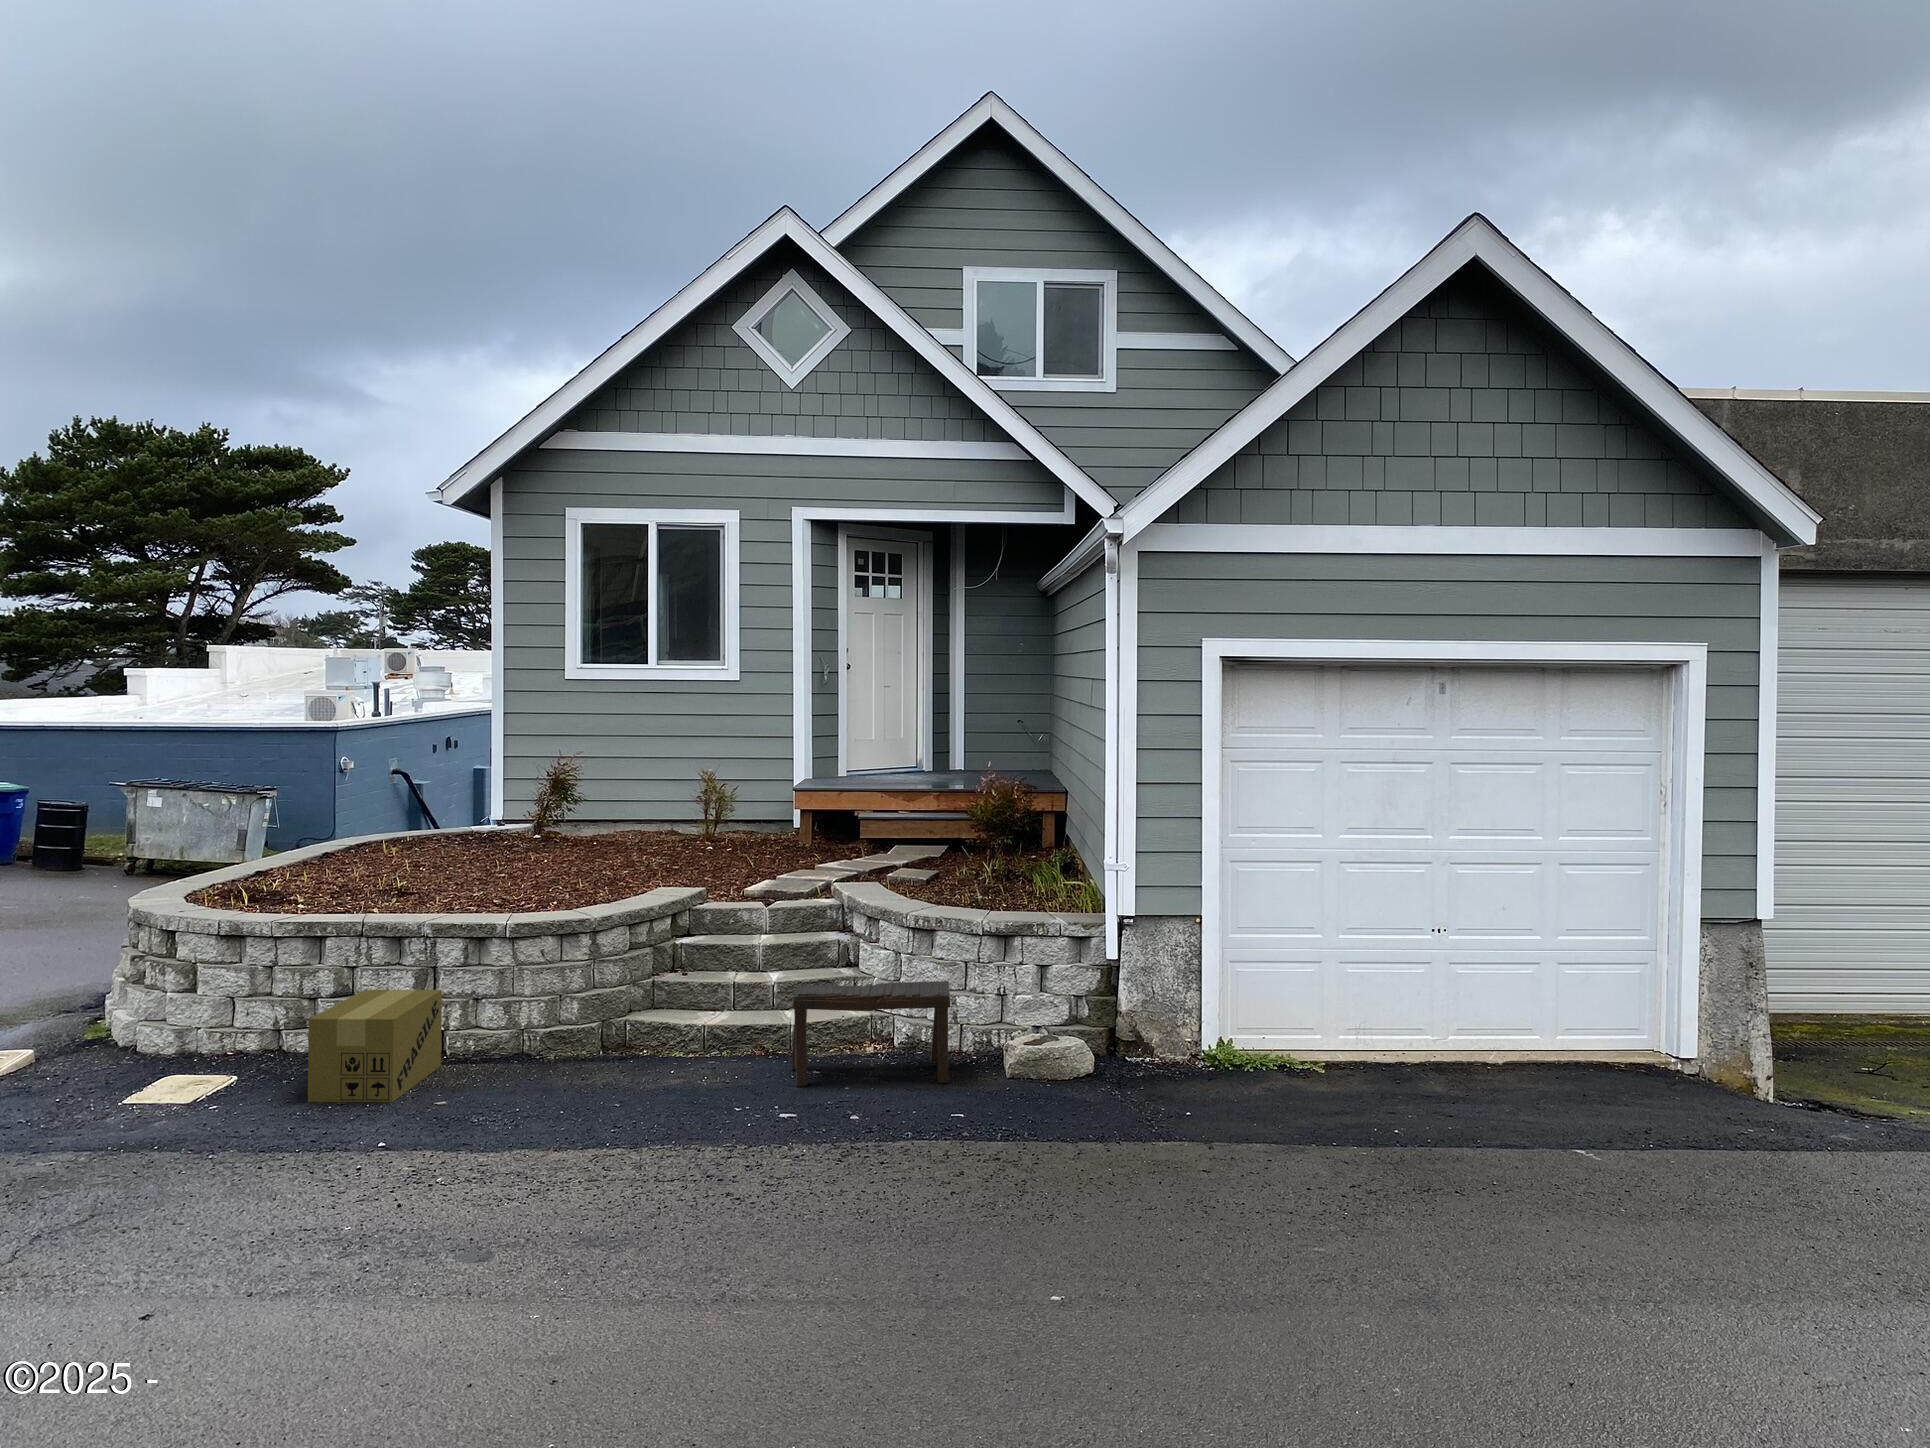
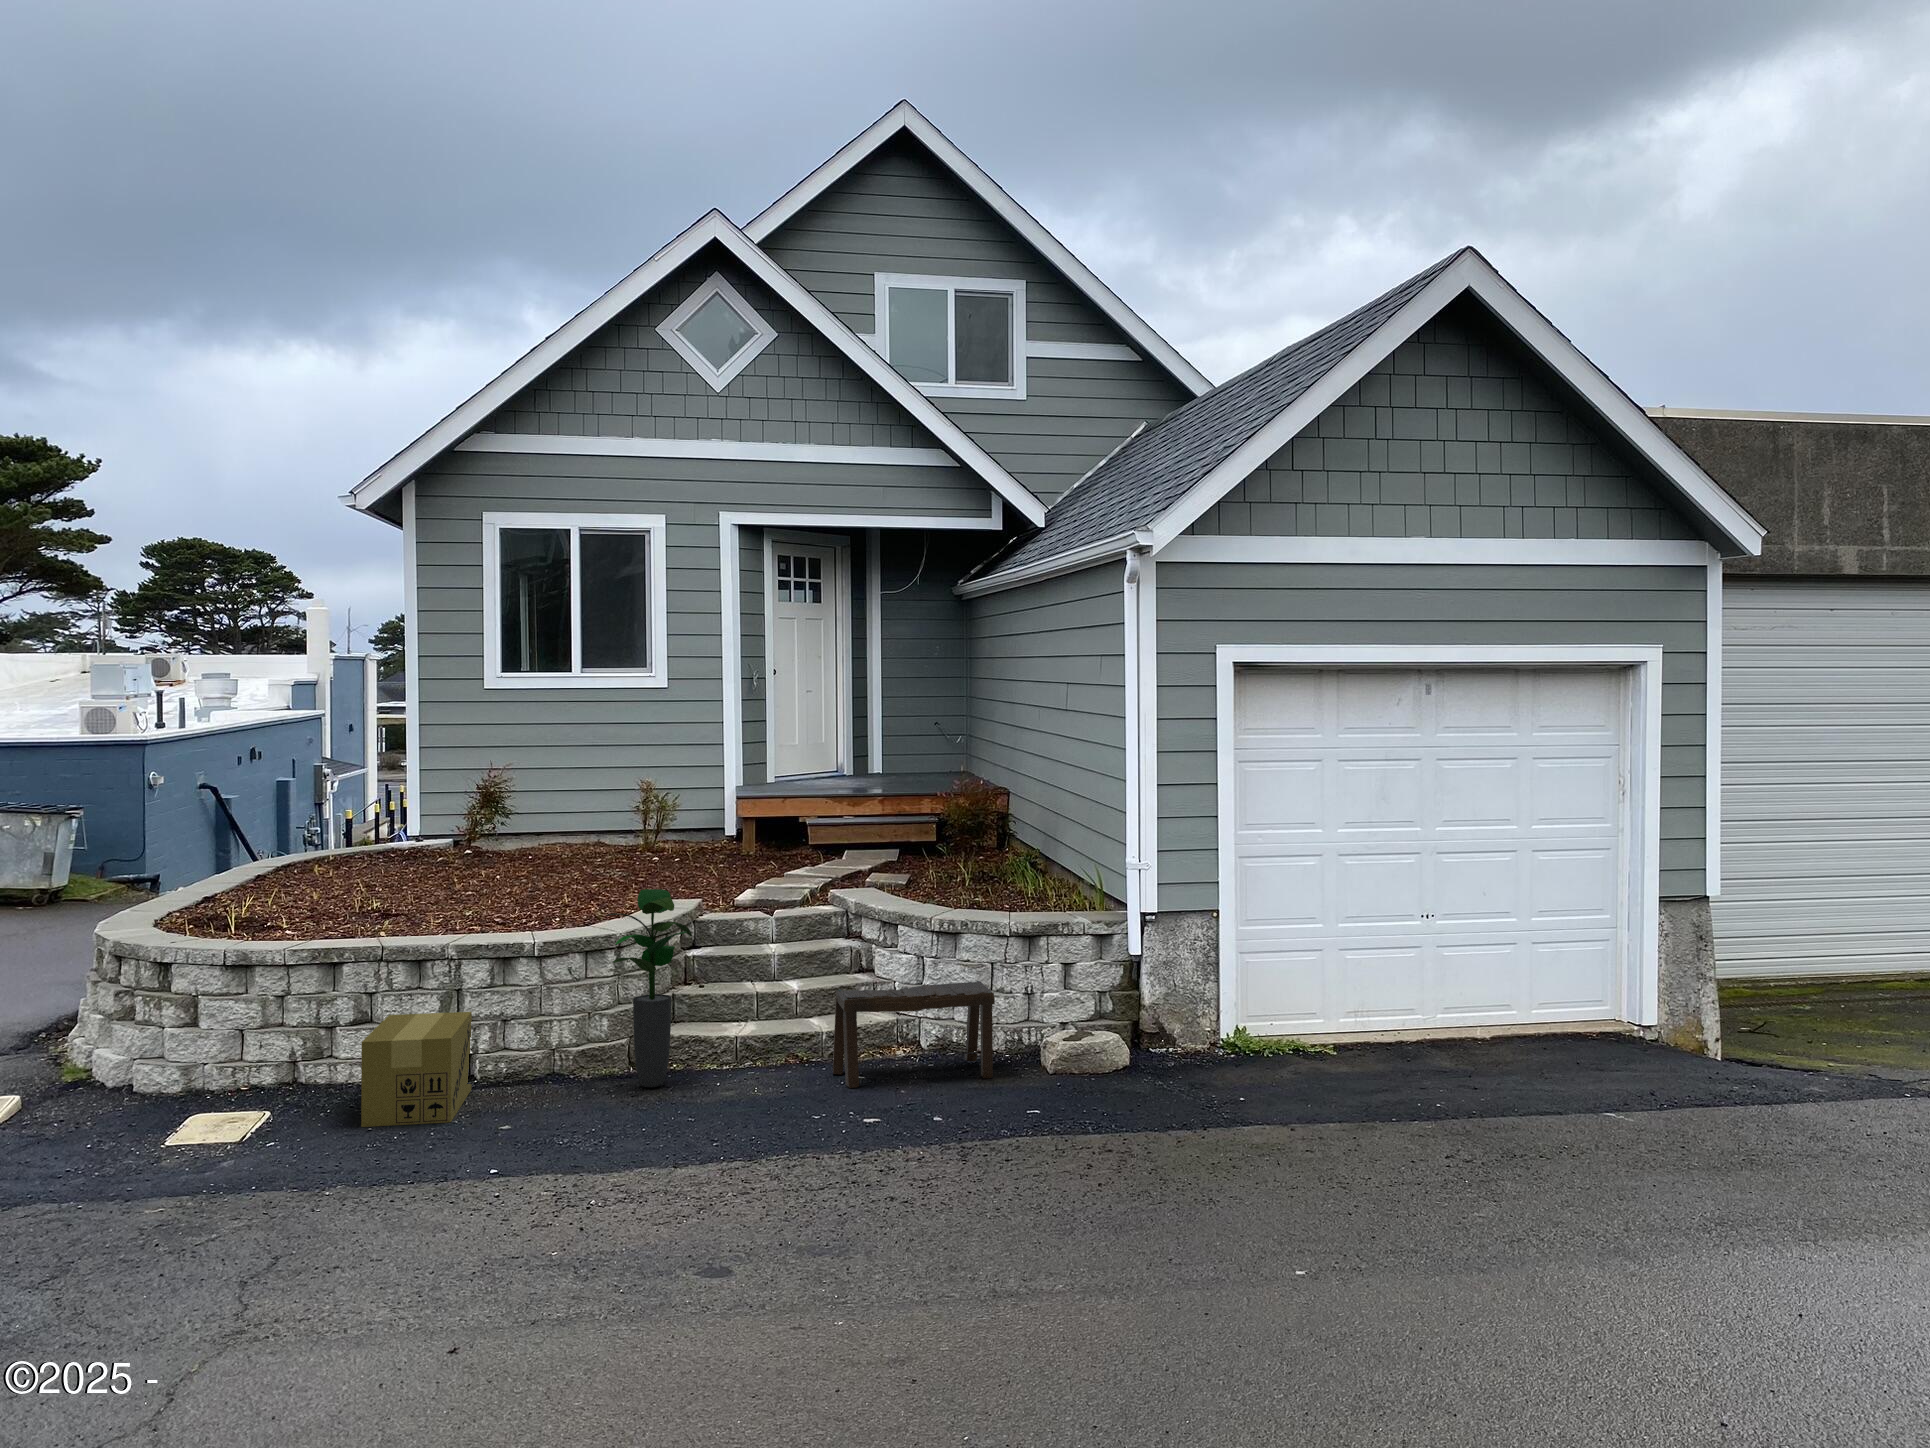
potted plant: none [566,876,655,1074] -> present [609,889,692,1088]

